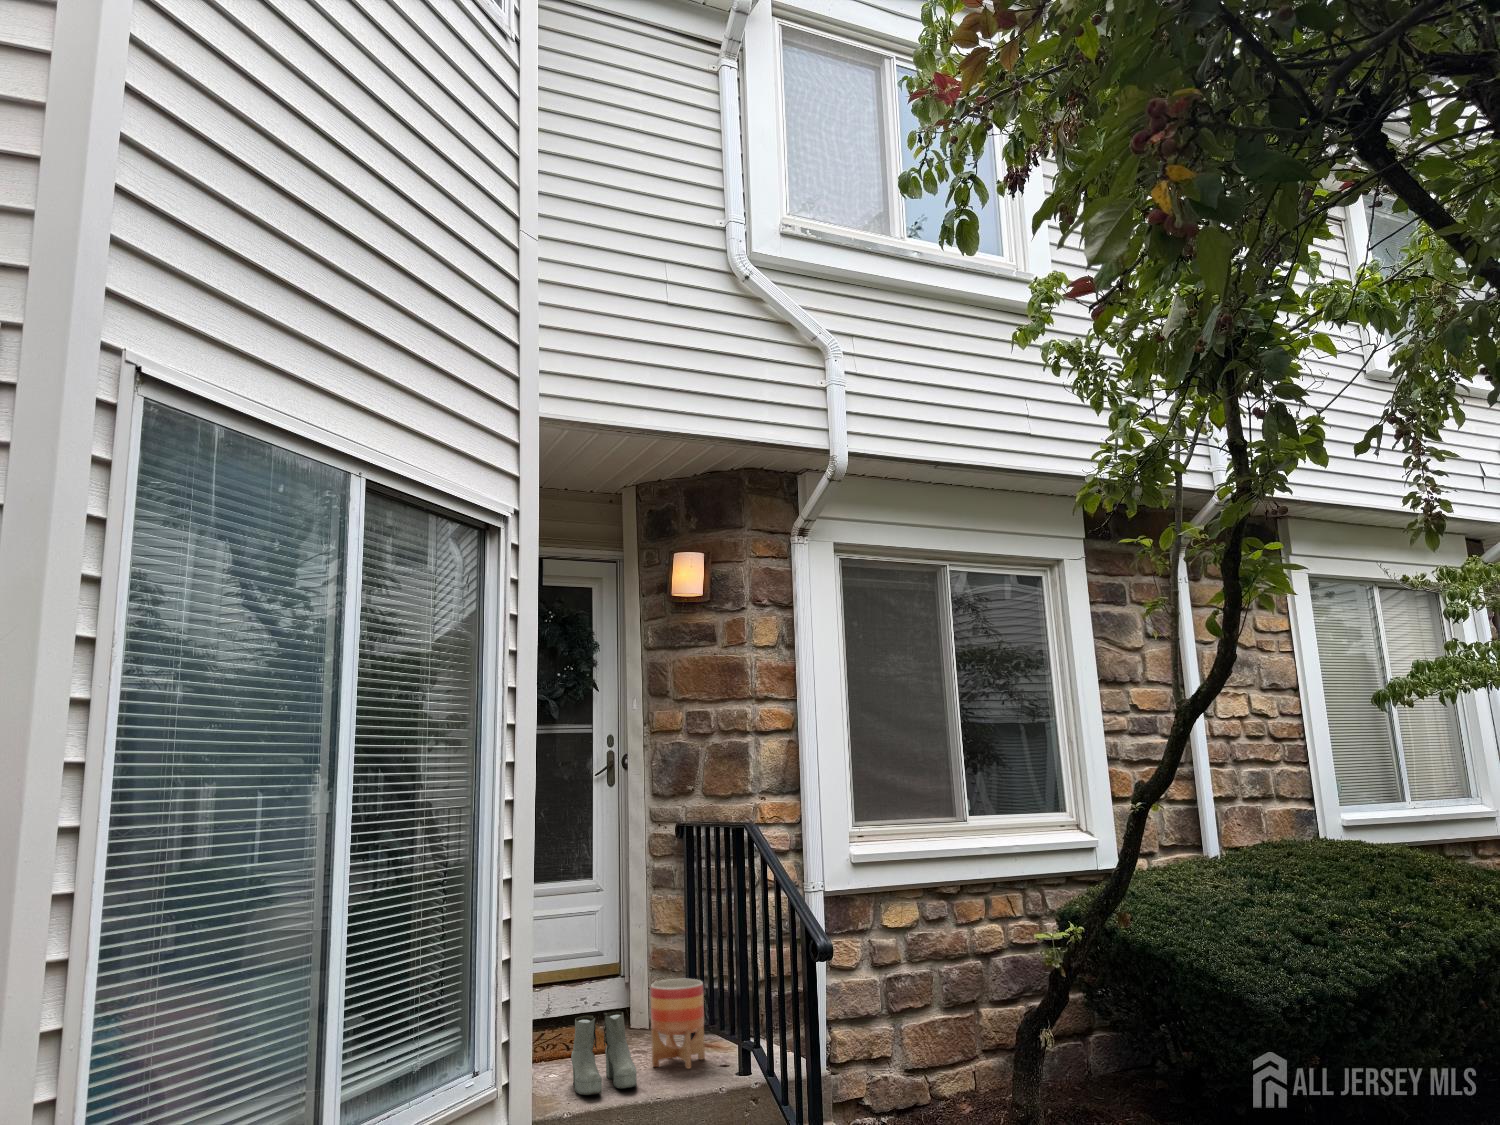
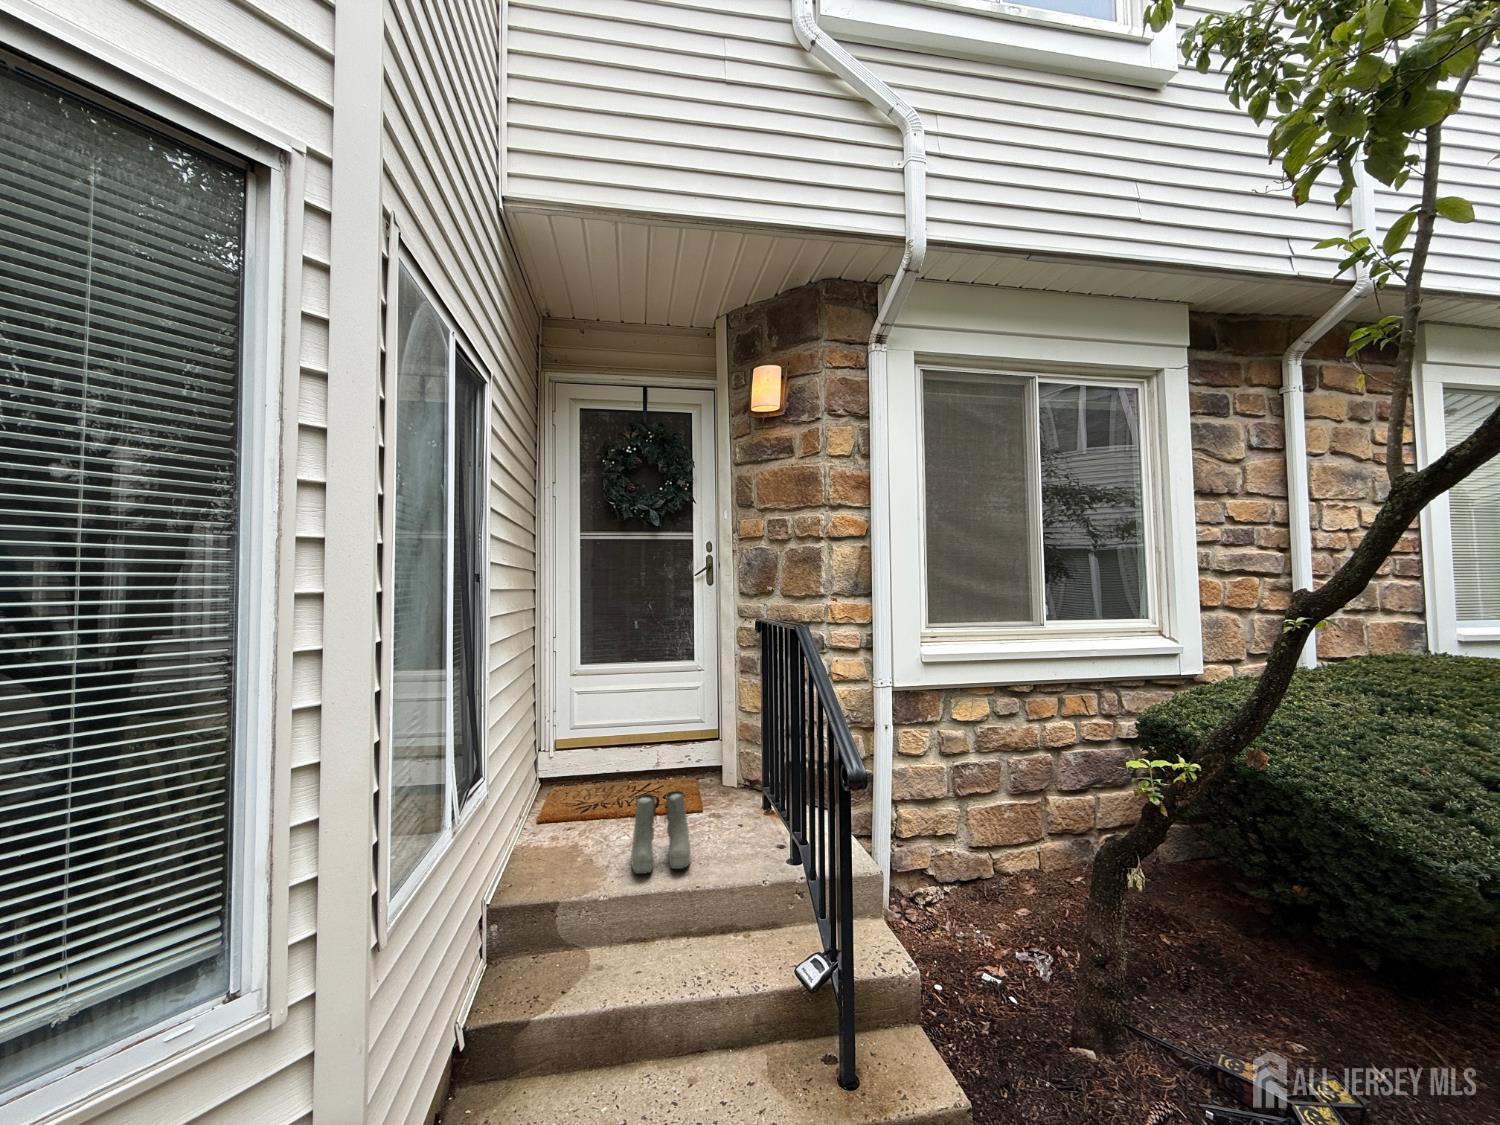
planter: present [651,979,705,1068] -> none [716,760,768,847]

